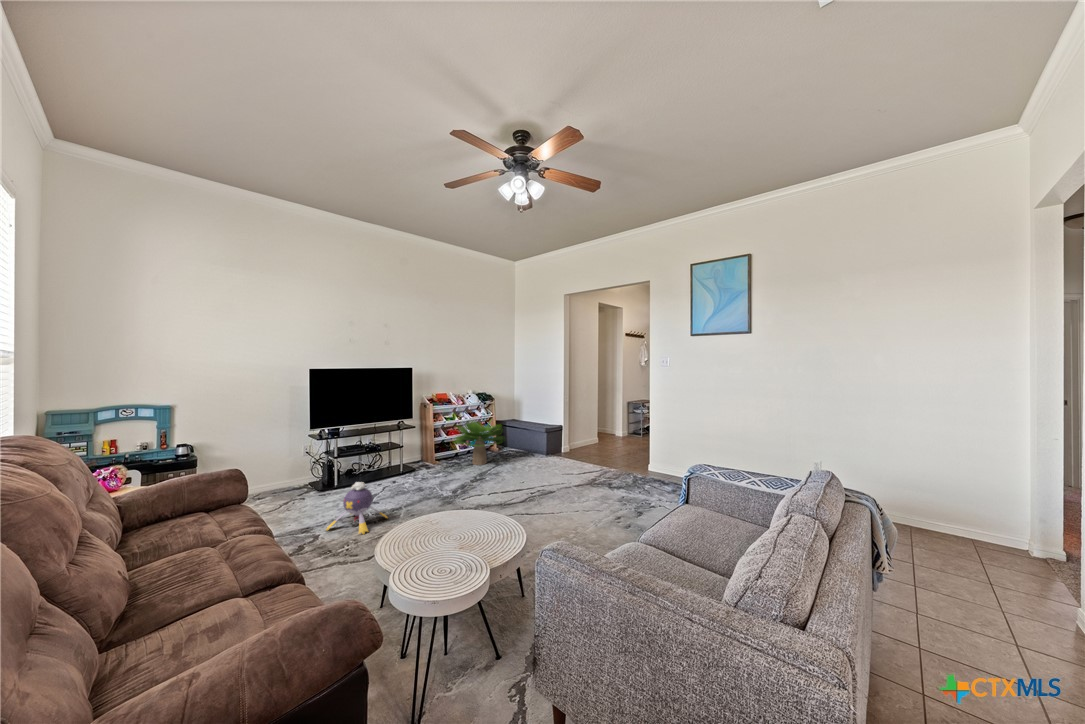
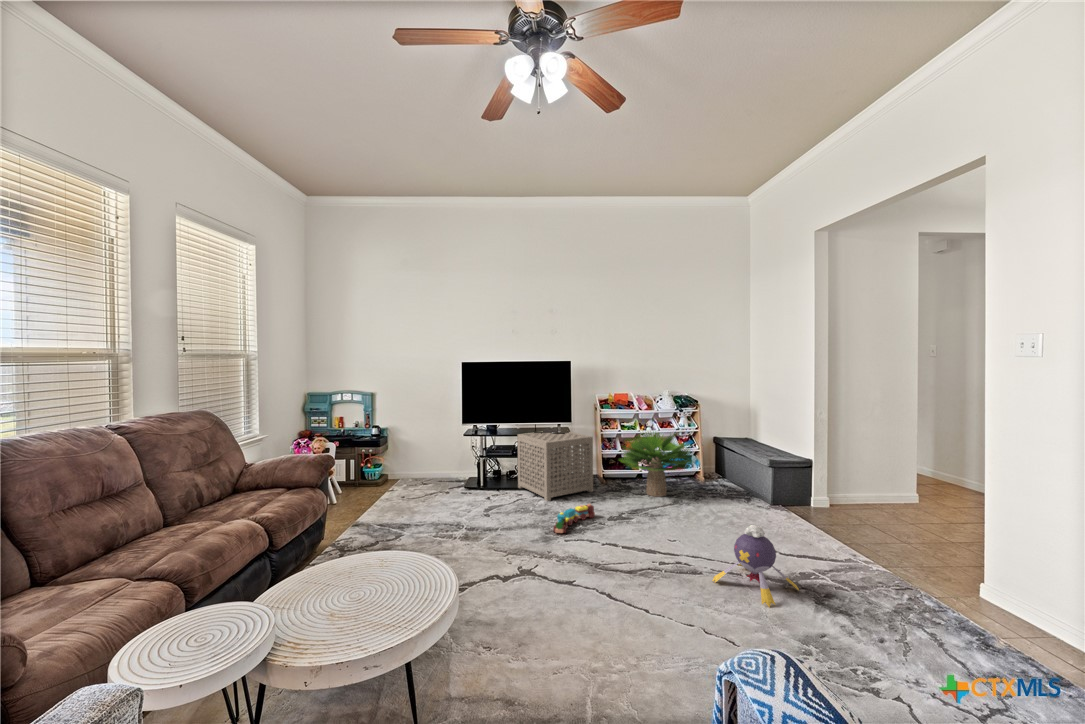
side table: none [369,426,436,484] -> present [518,431,593,501]
toy train: none [444,476,462,501] -> present [554,504,595,533]
plush toy: present [326,482,388,534] -> present [712,525,799,607]

